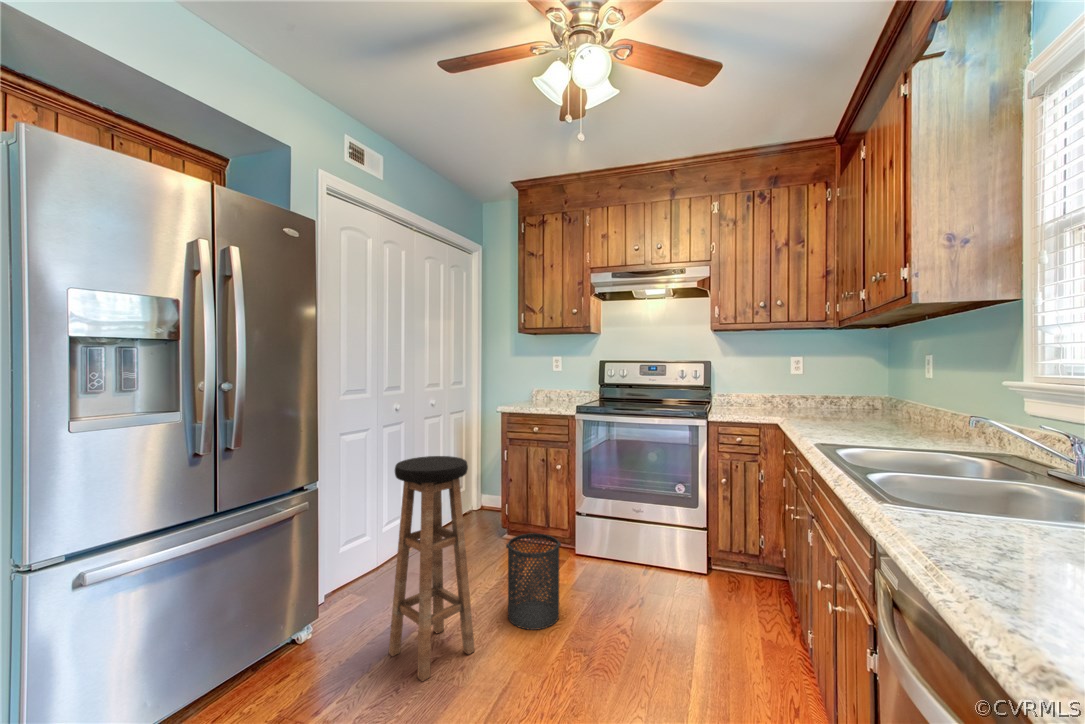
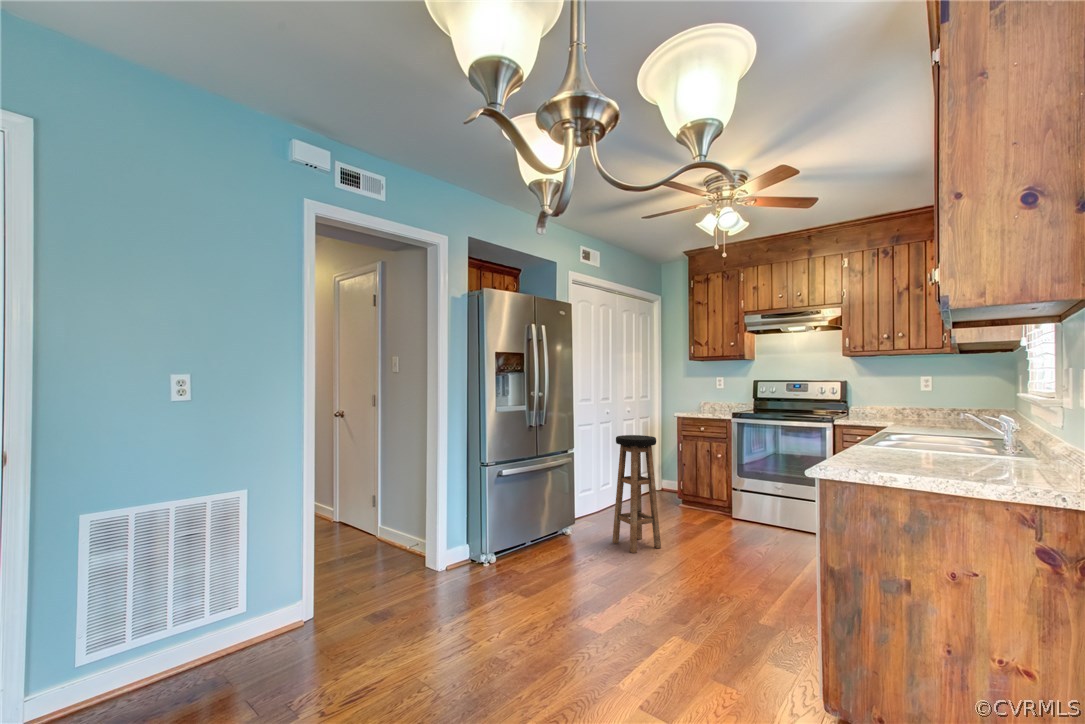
trash can: present [506,533,561,630] -> none [680,491,716,546]

